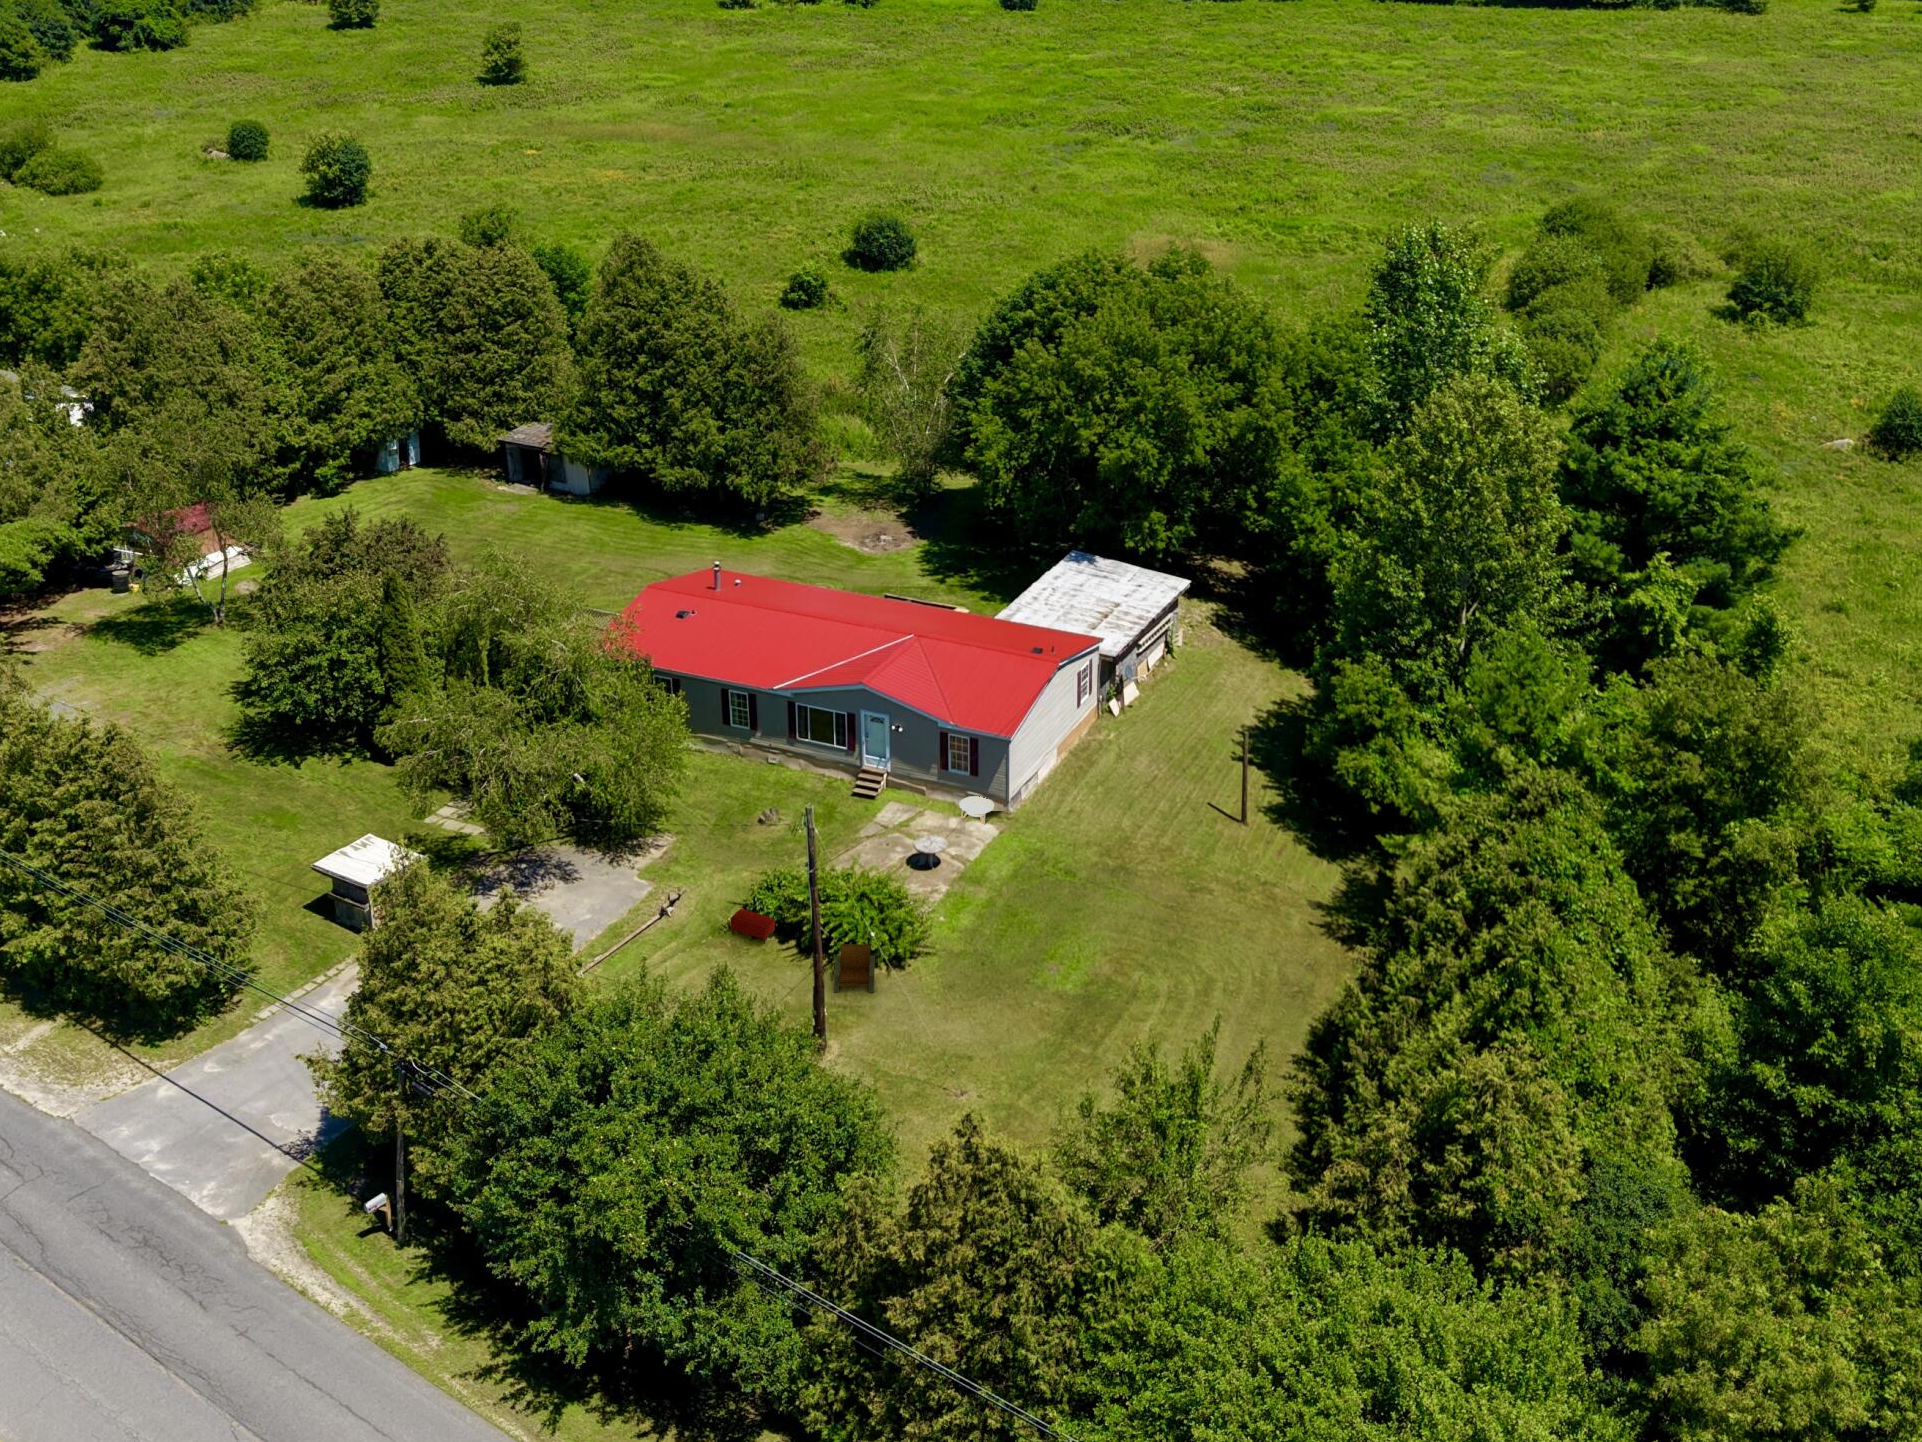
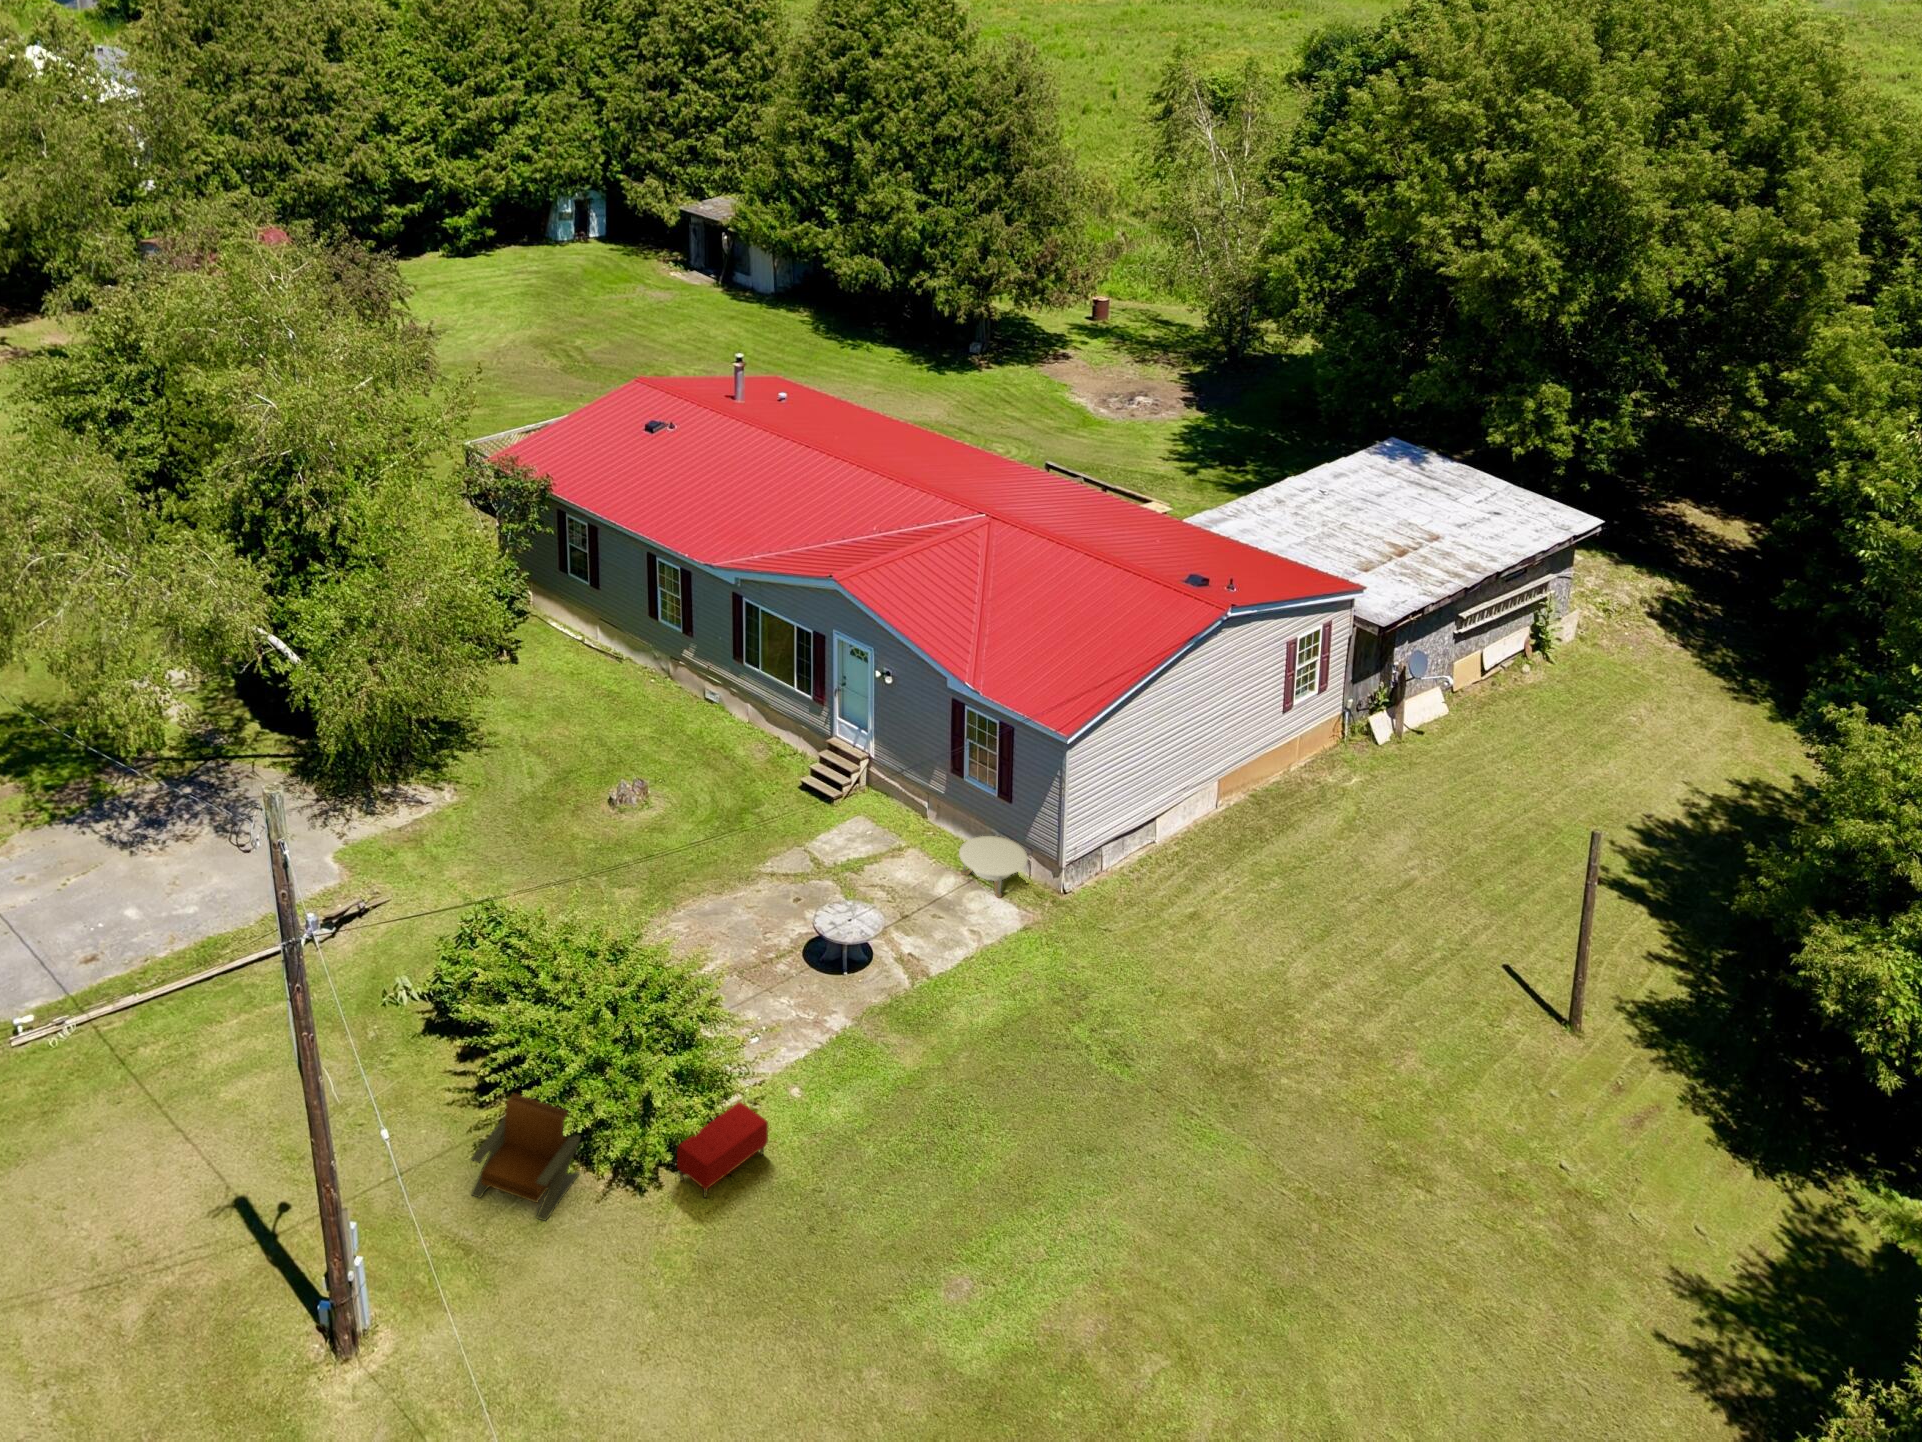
bench: present [730,909,775,944] -> present [677,1102,768,1198]

